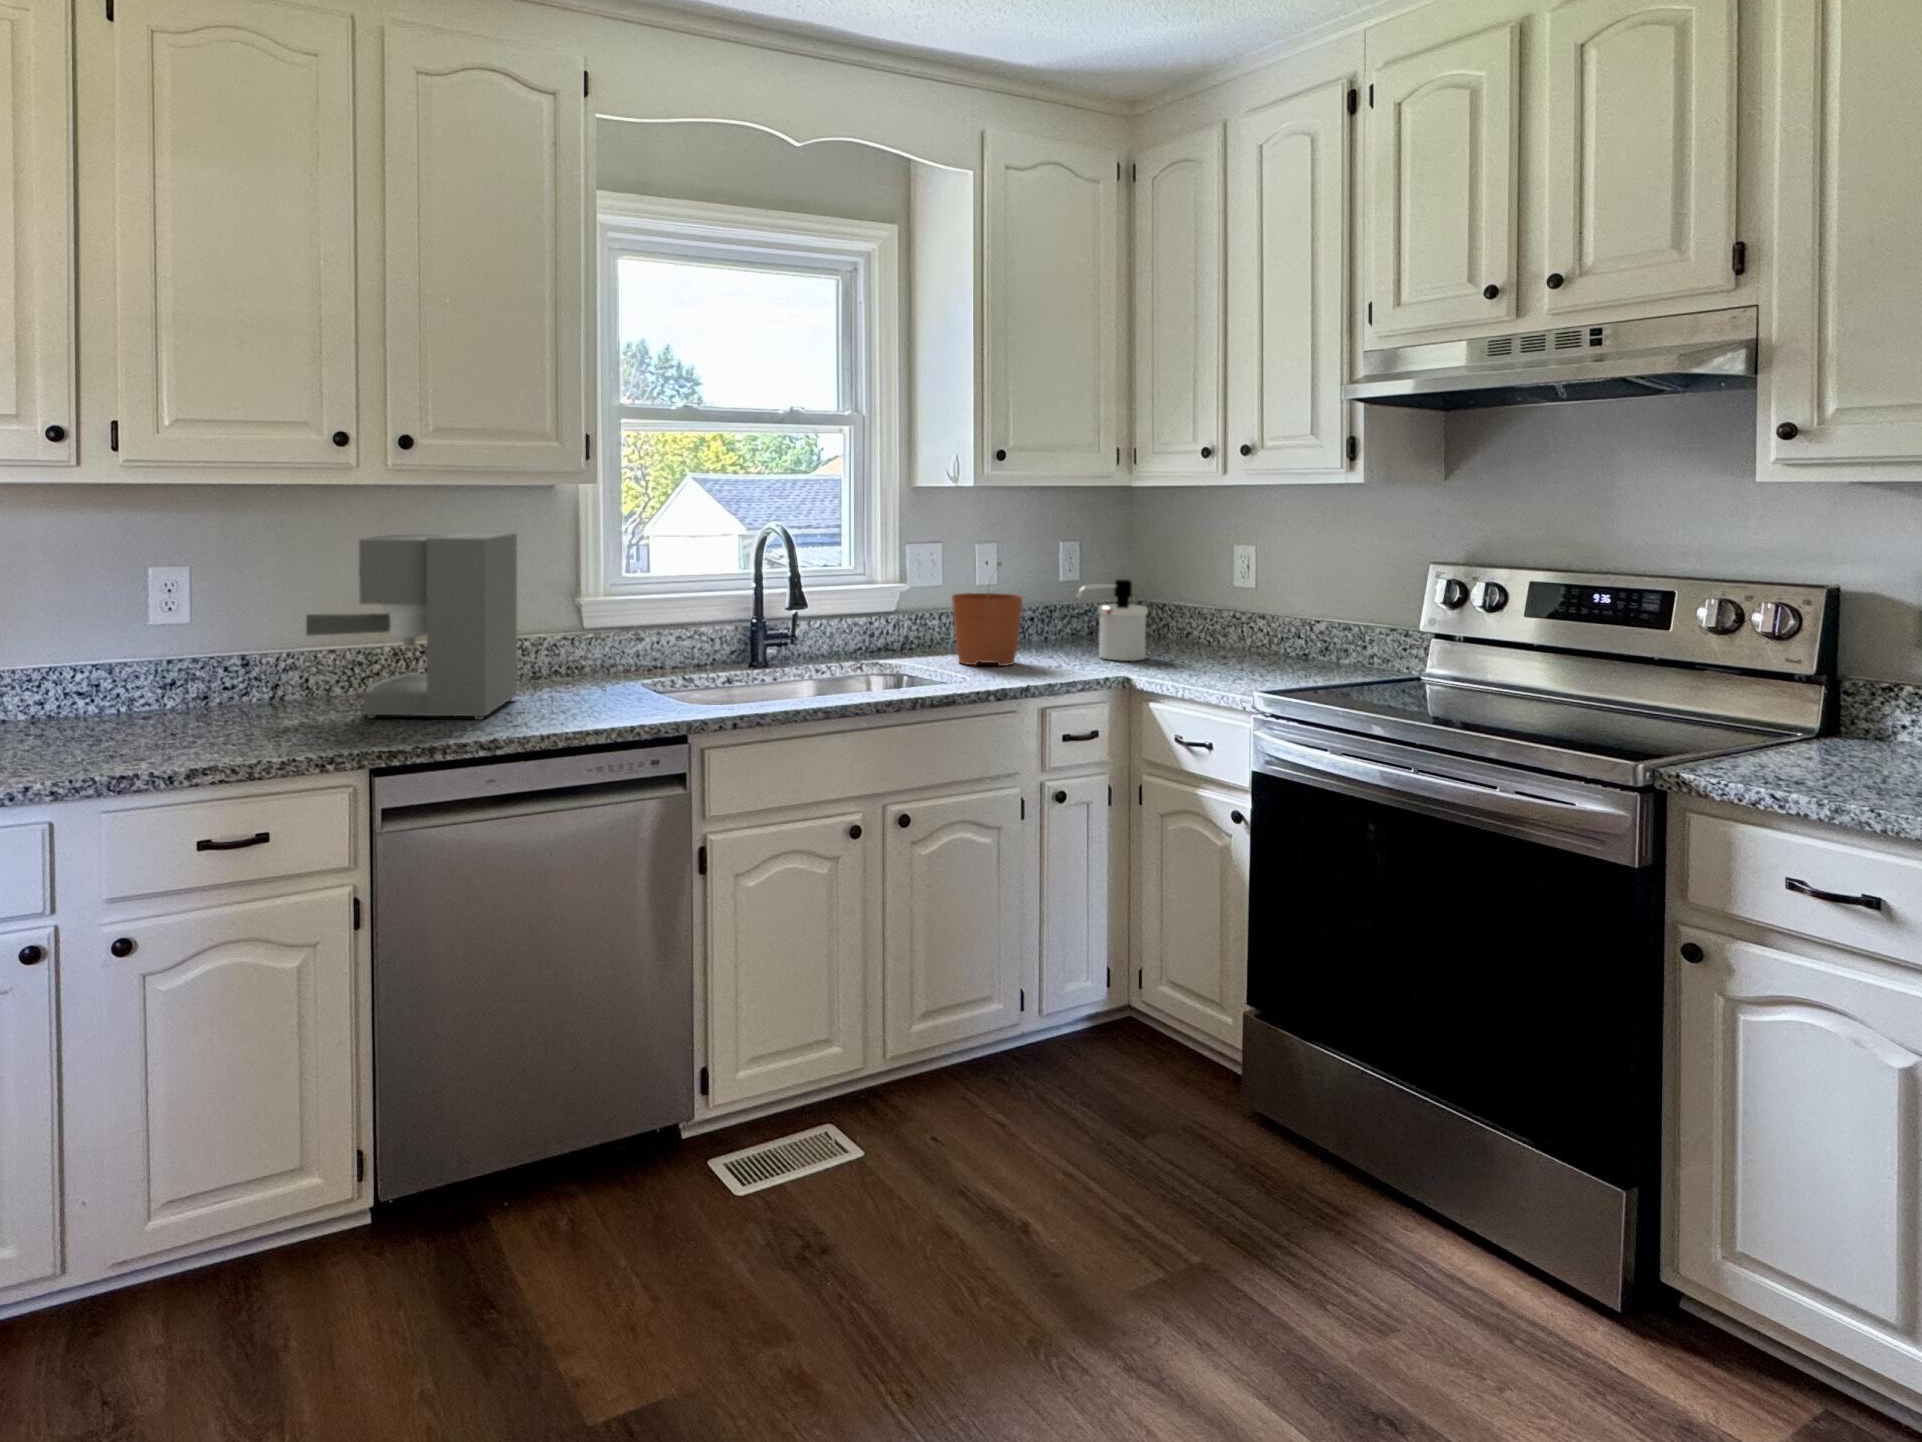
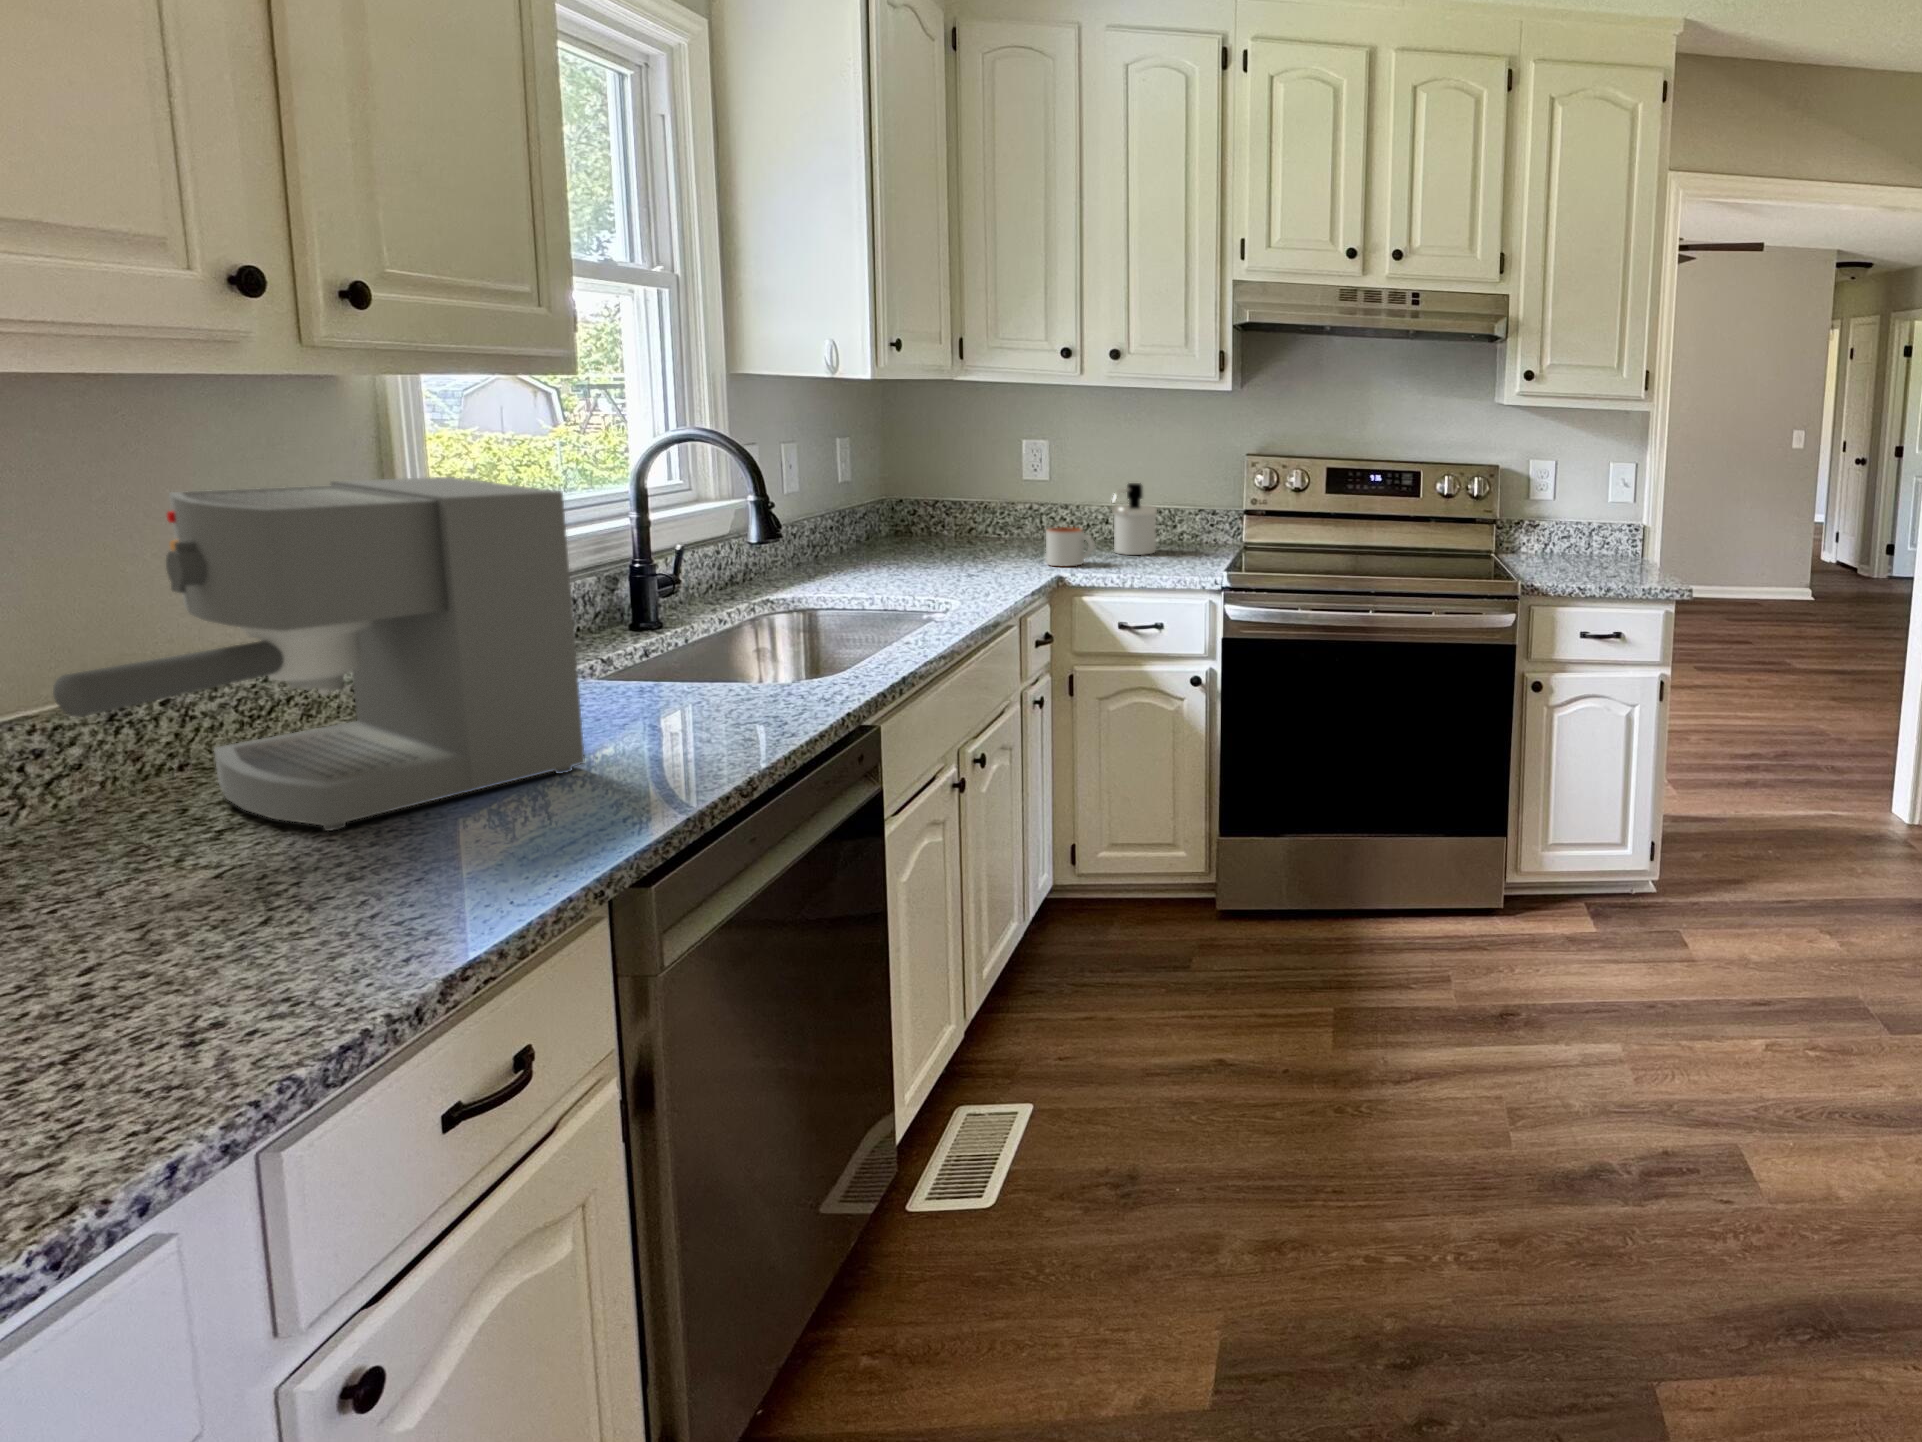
plant pot: present [952,563,1022,666] -> none [837,474,923,585]
soap dispenser: present [1076,579,1148,661] -> present [1112,483,1157,555]
mug: none [1155,631,1201,675] -> present [1046,527,1095,566]

